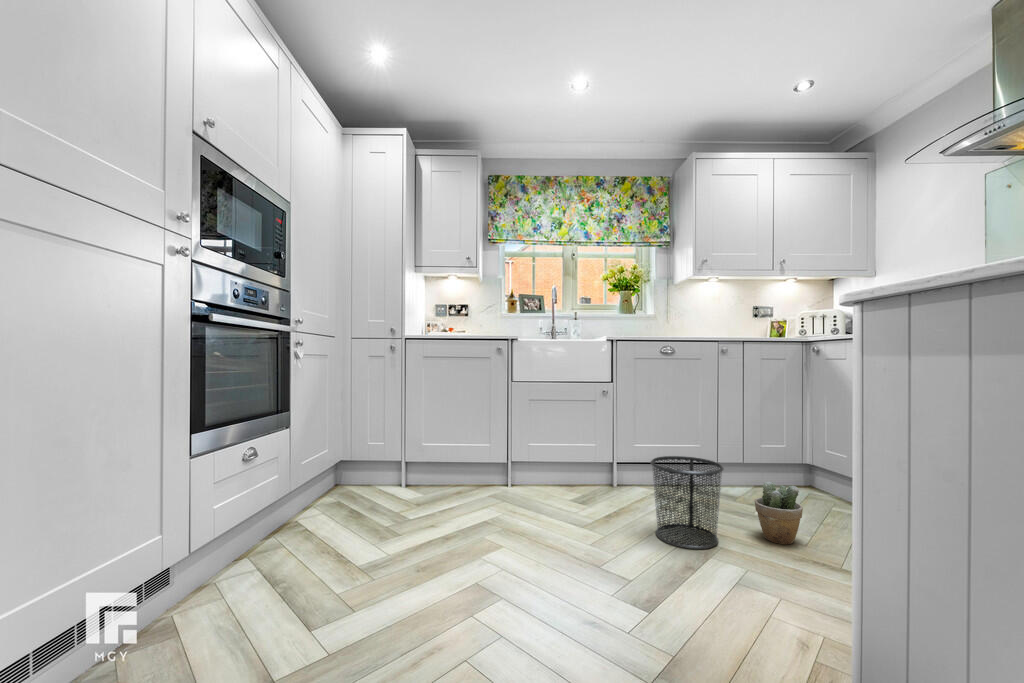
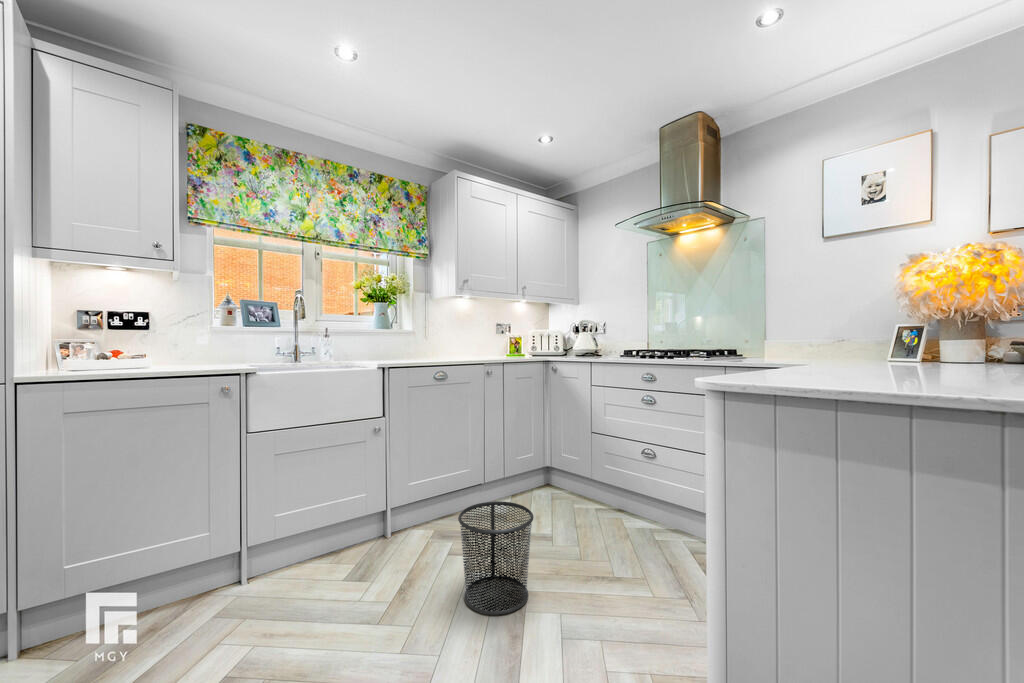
potted plant: present [755,482,803,544] -> none [547,511,588,570]

